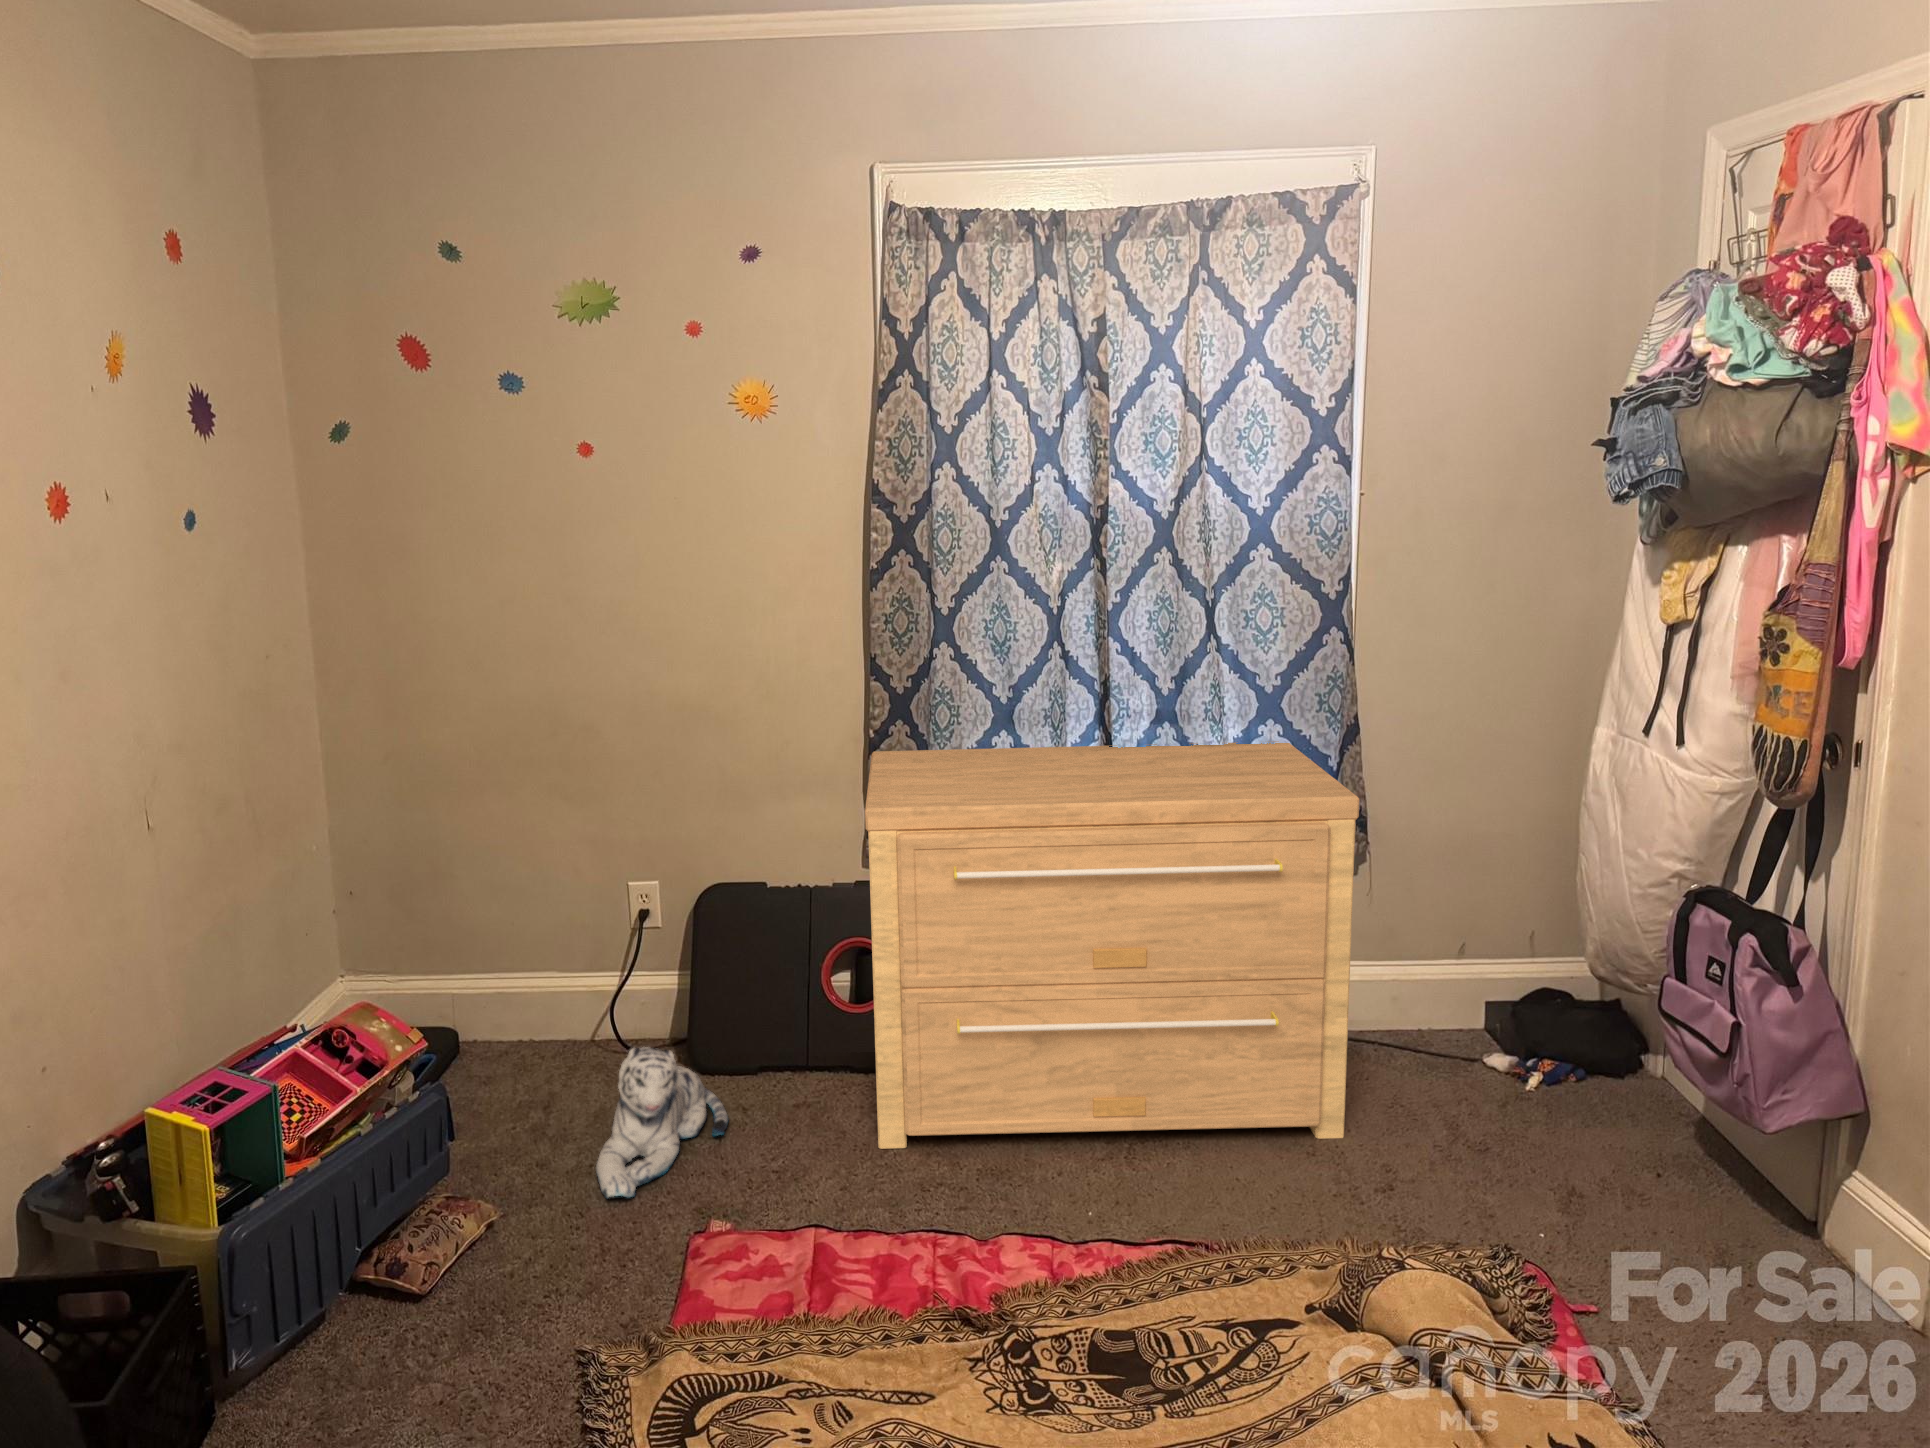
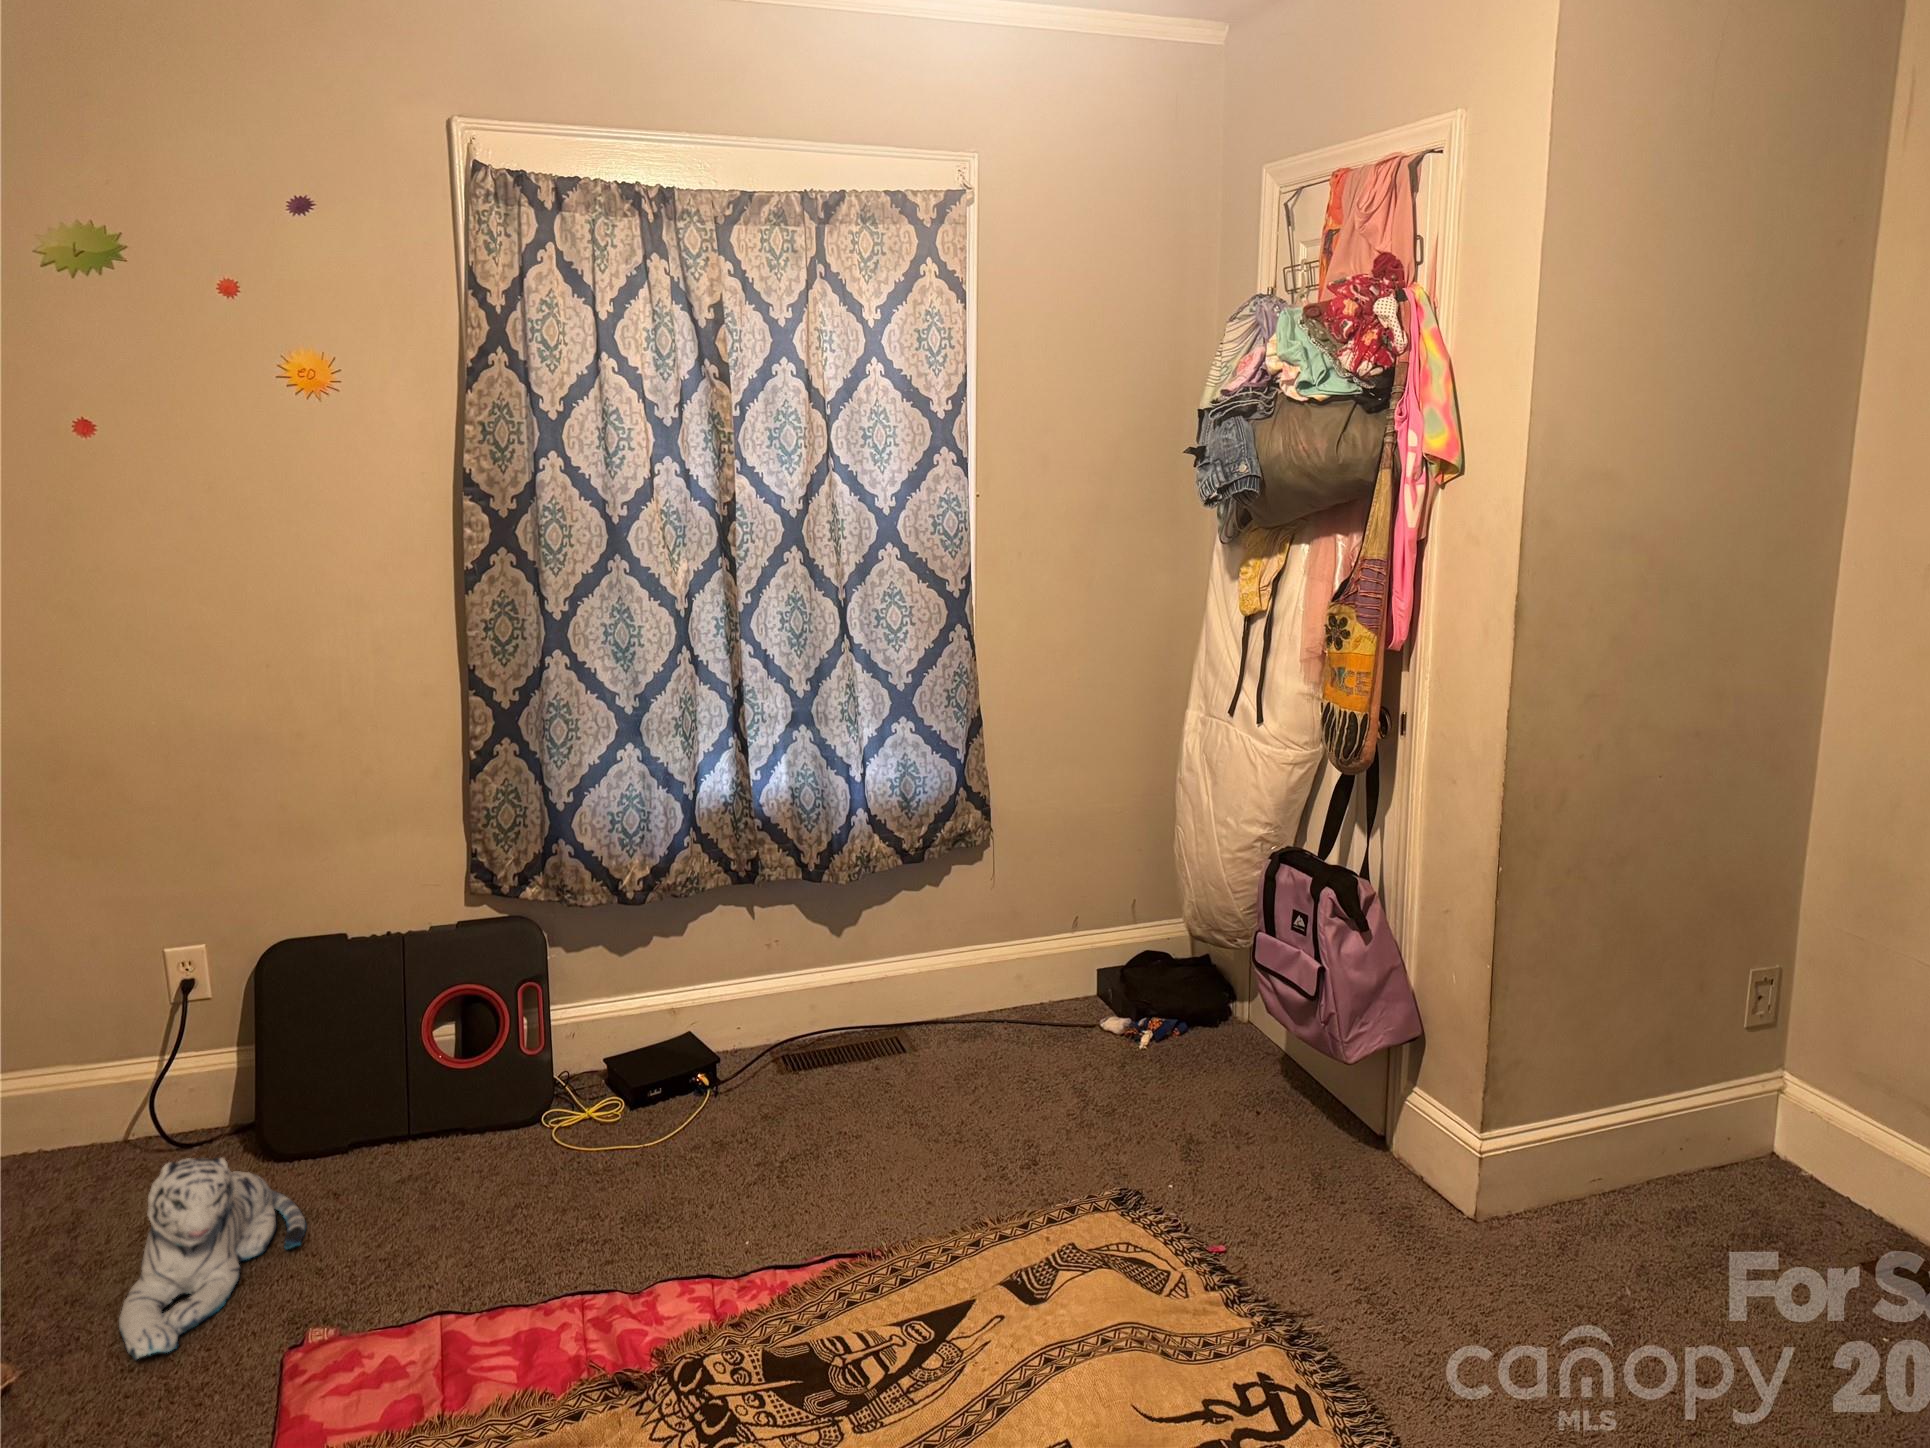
side table: present [865,741,1359,1149] -> none [469,738,996,1225]

